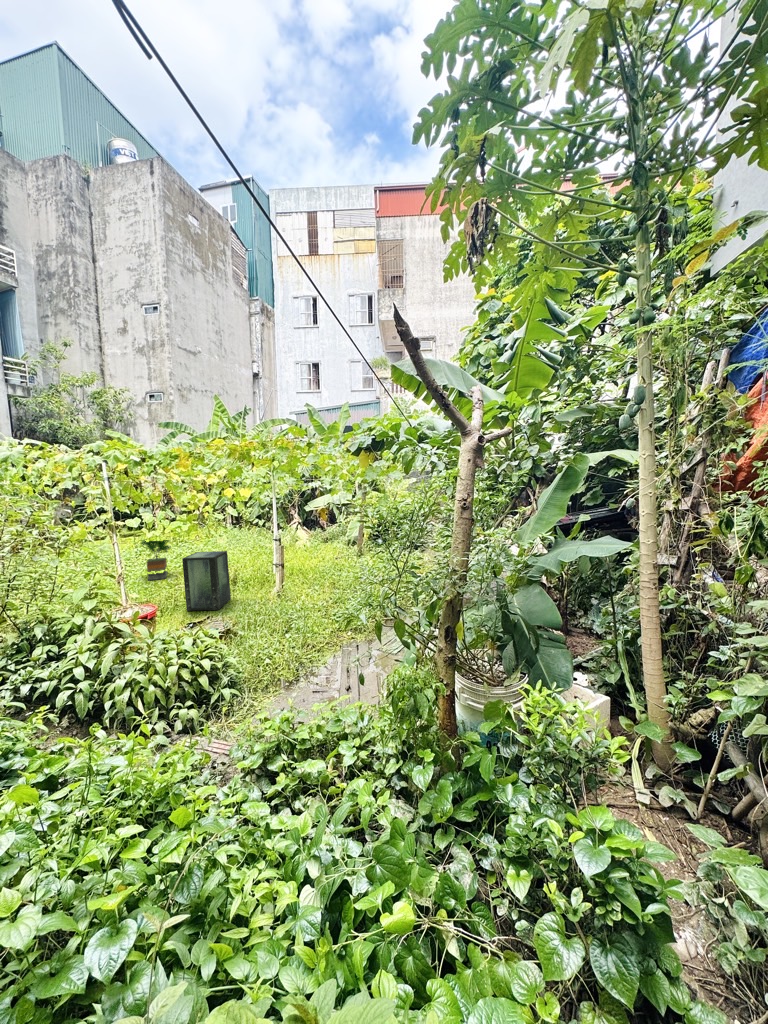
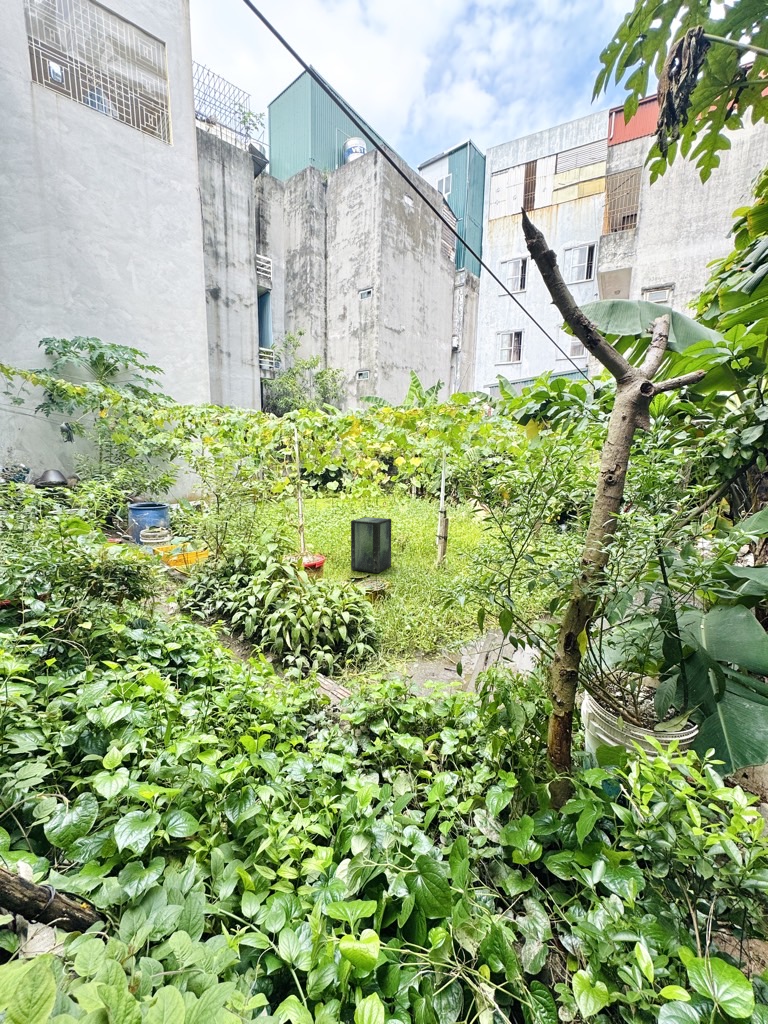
potted tree: present [142,540,171,580] -> none [326,501,351,540]

